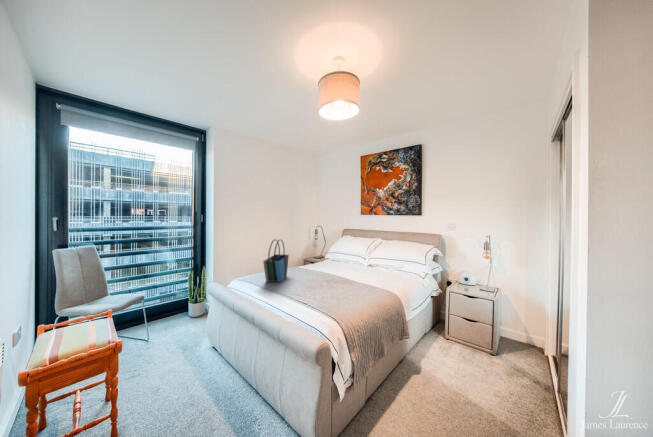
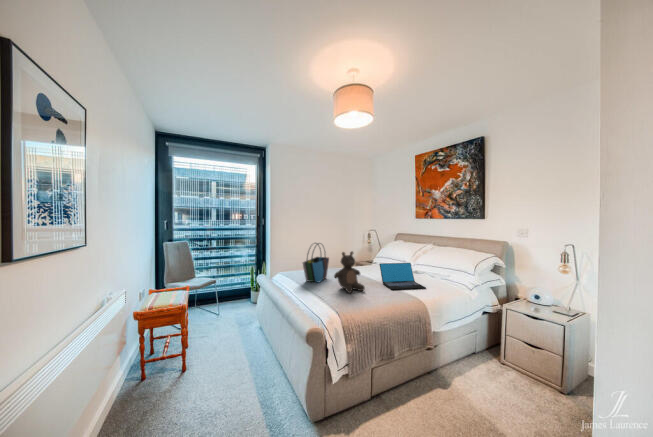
teddy bear: none [302,247,333,290] -> present [334,252,365,293]
laptop: none [341,256,385,283] -> present [380,263,426,290]

